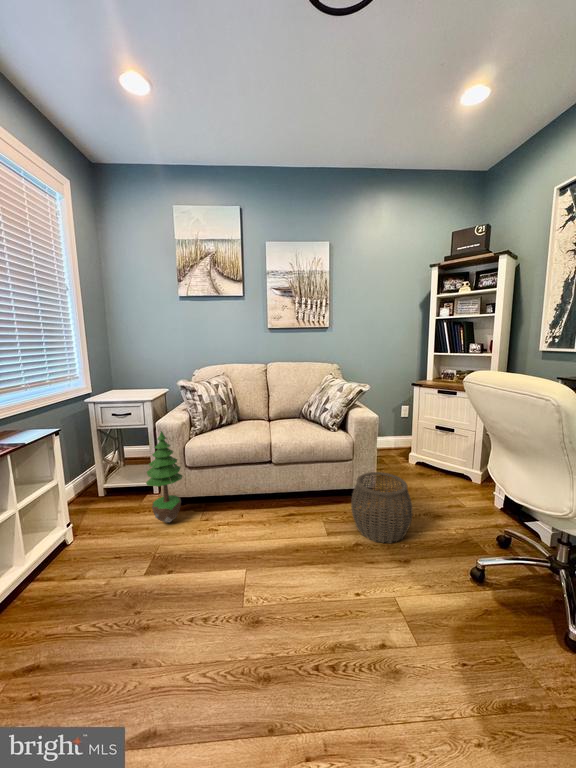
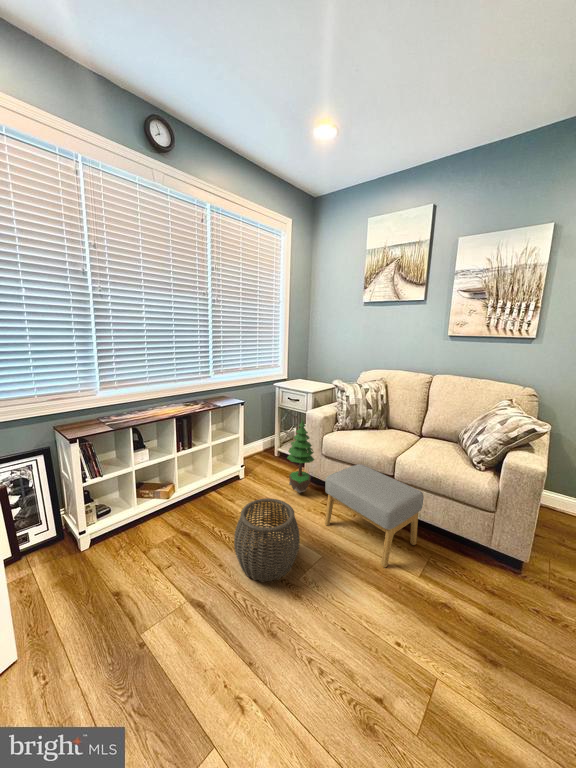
footstool: none [217,461,308,544] -> present [325,464,424,567]
woven basket: present [351,472,412,543] -> present [234,498,300,582]

